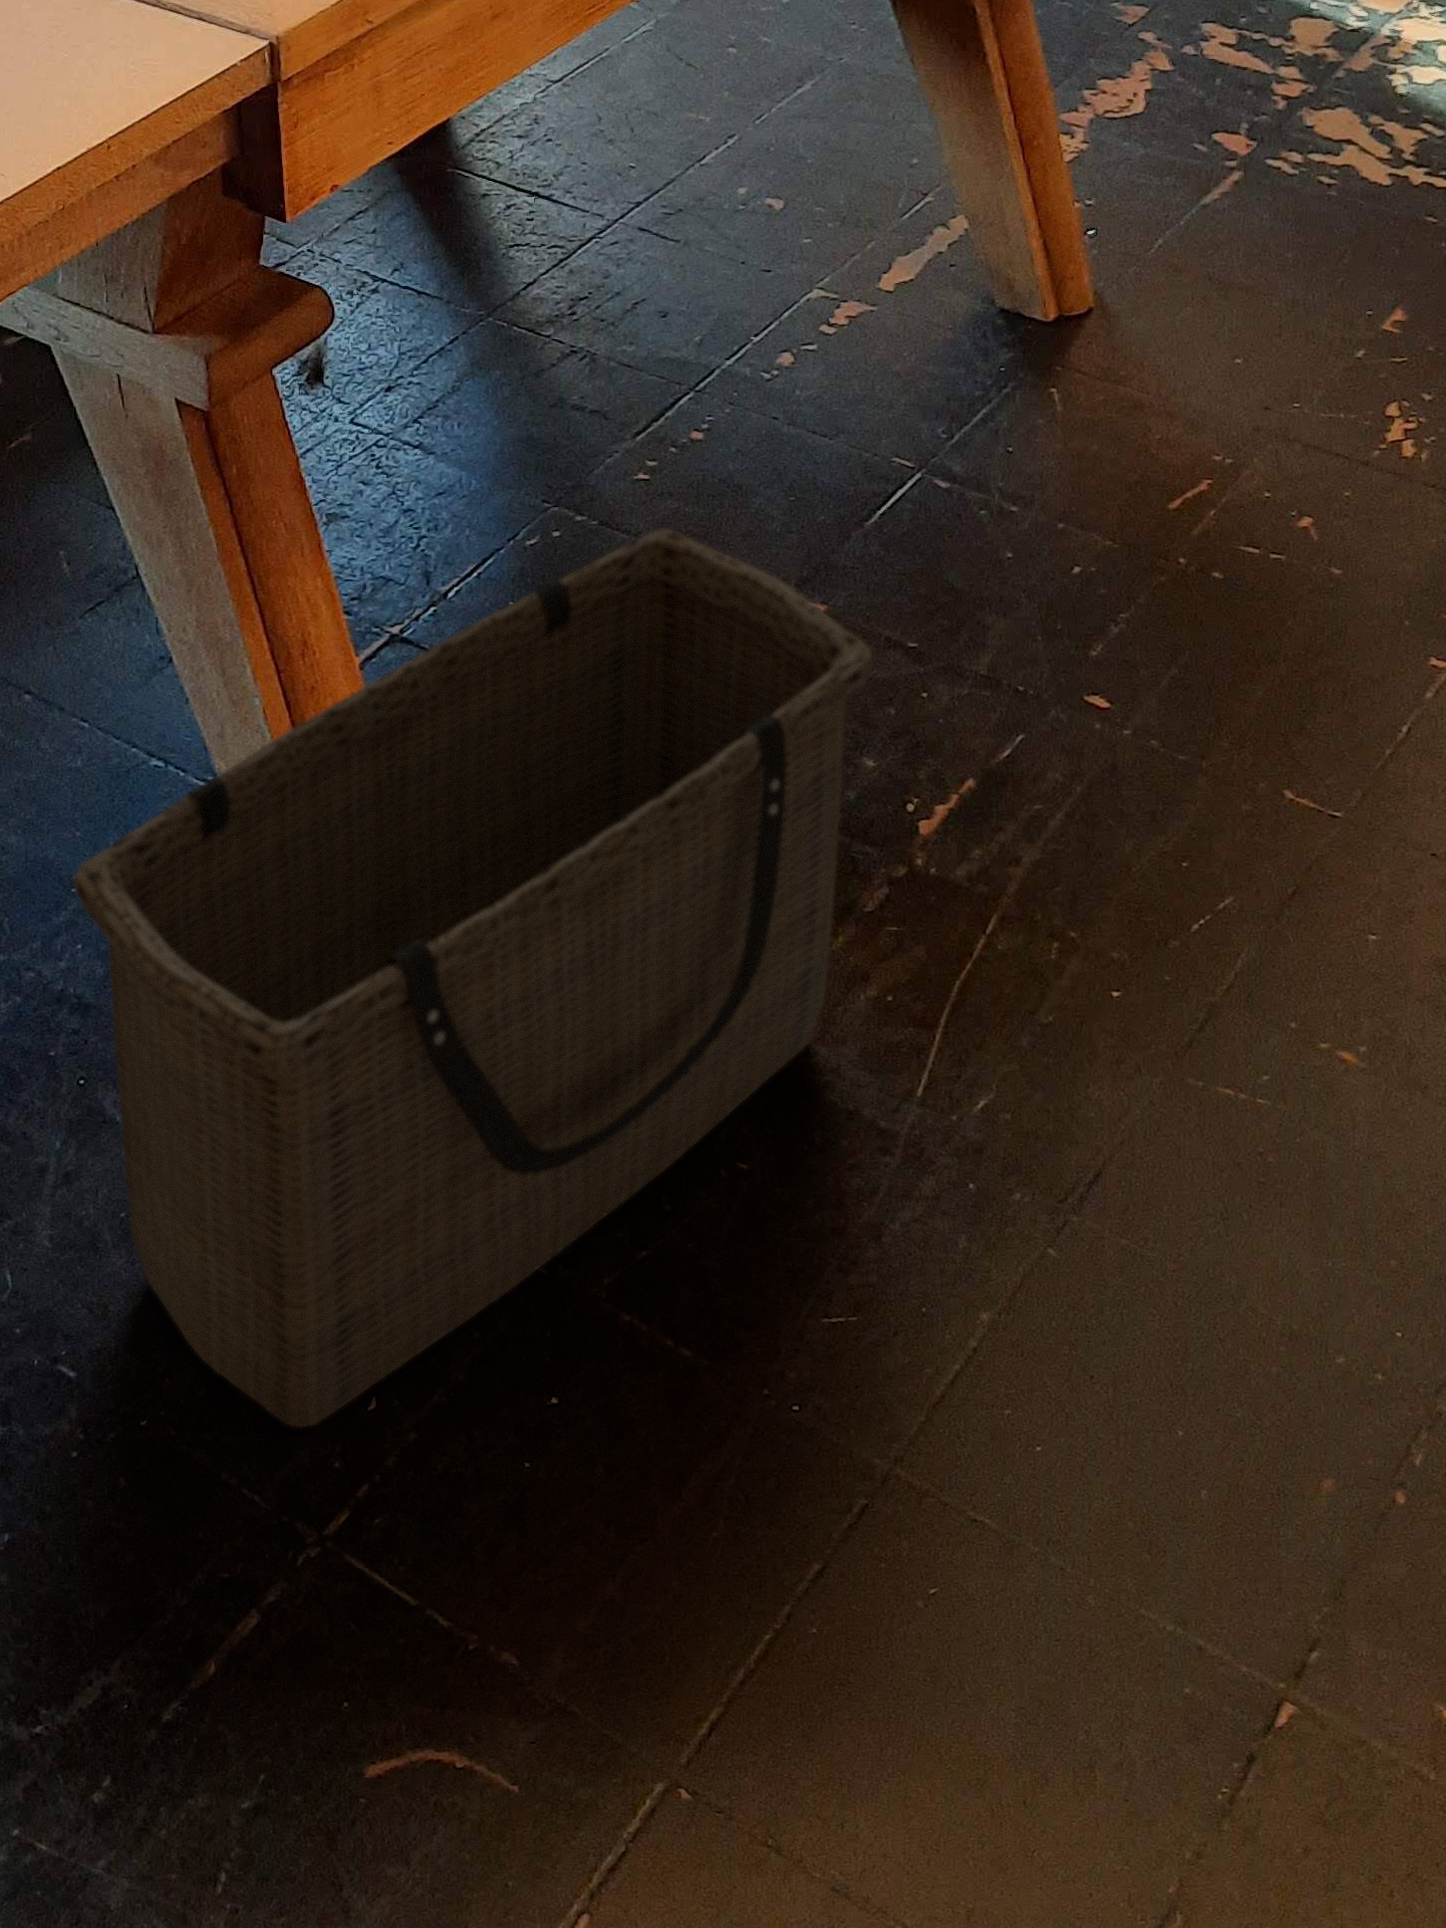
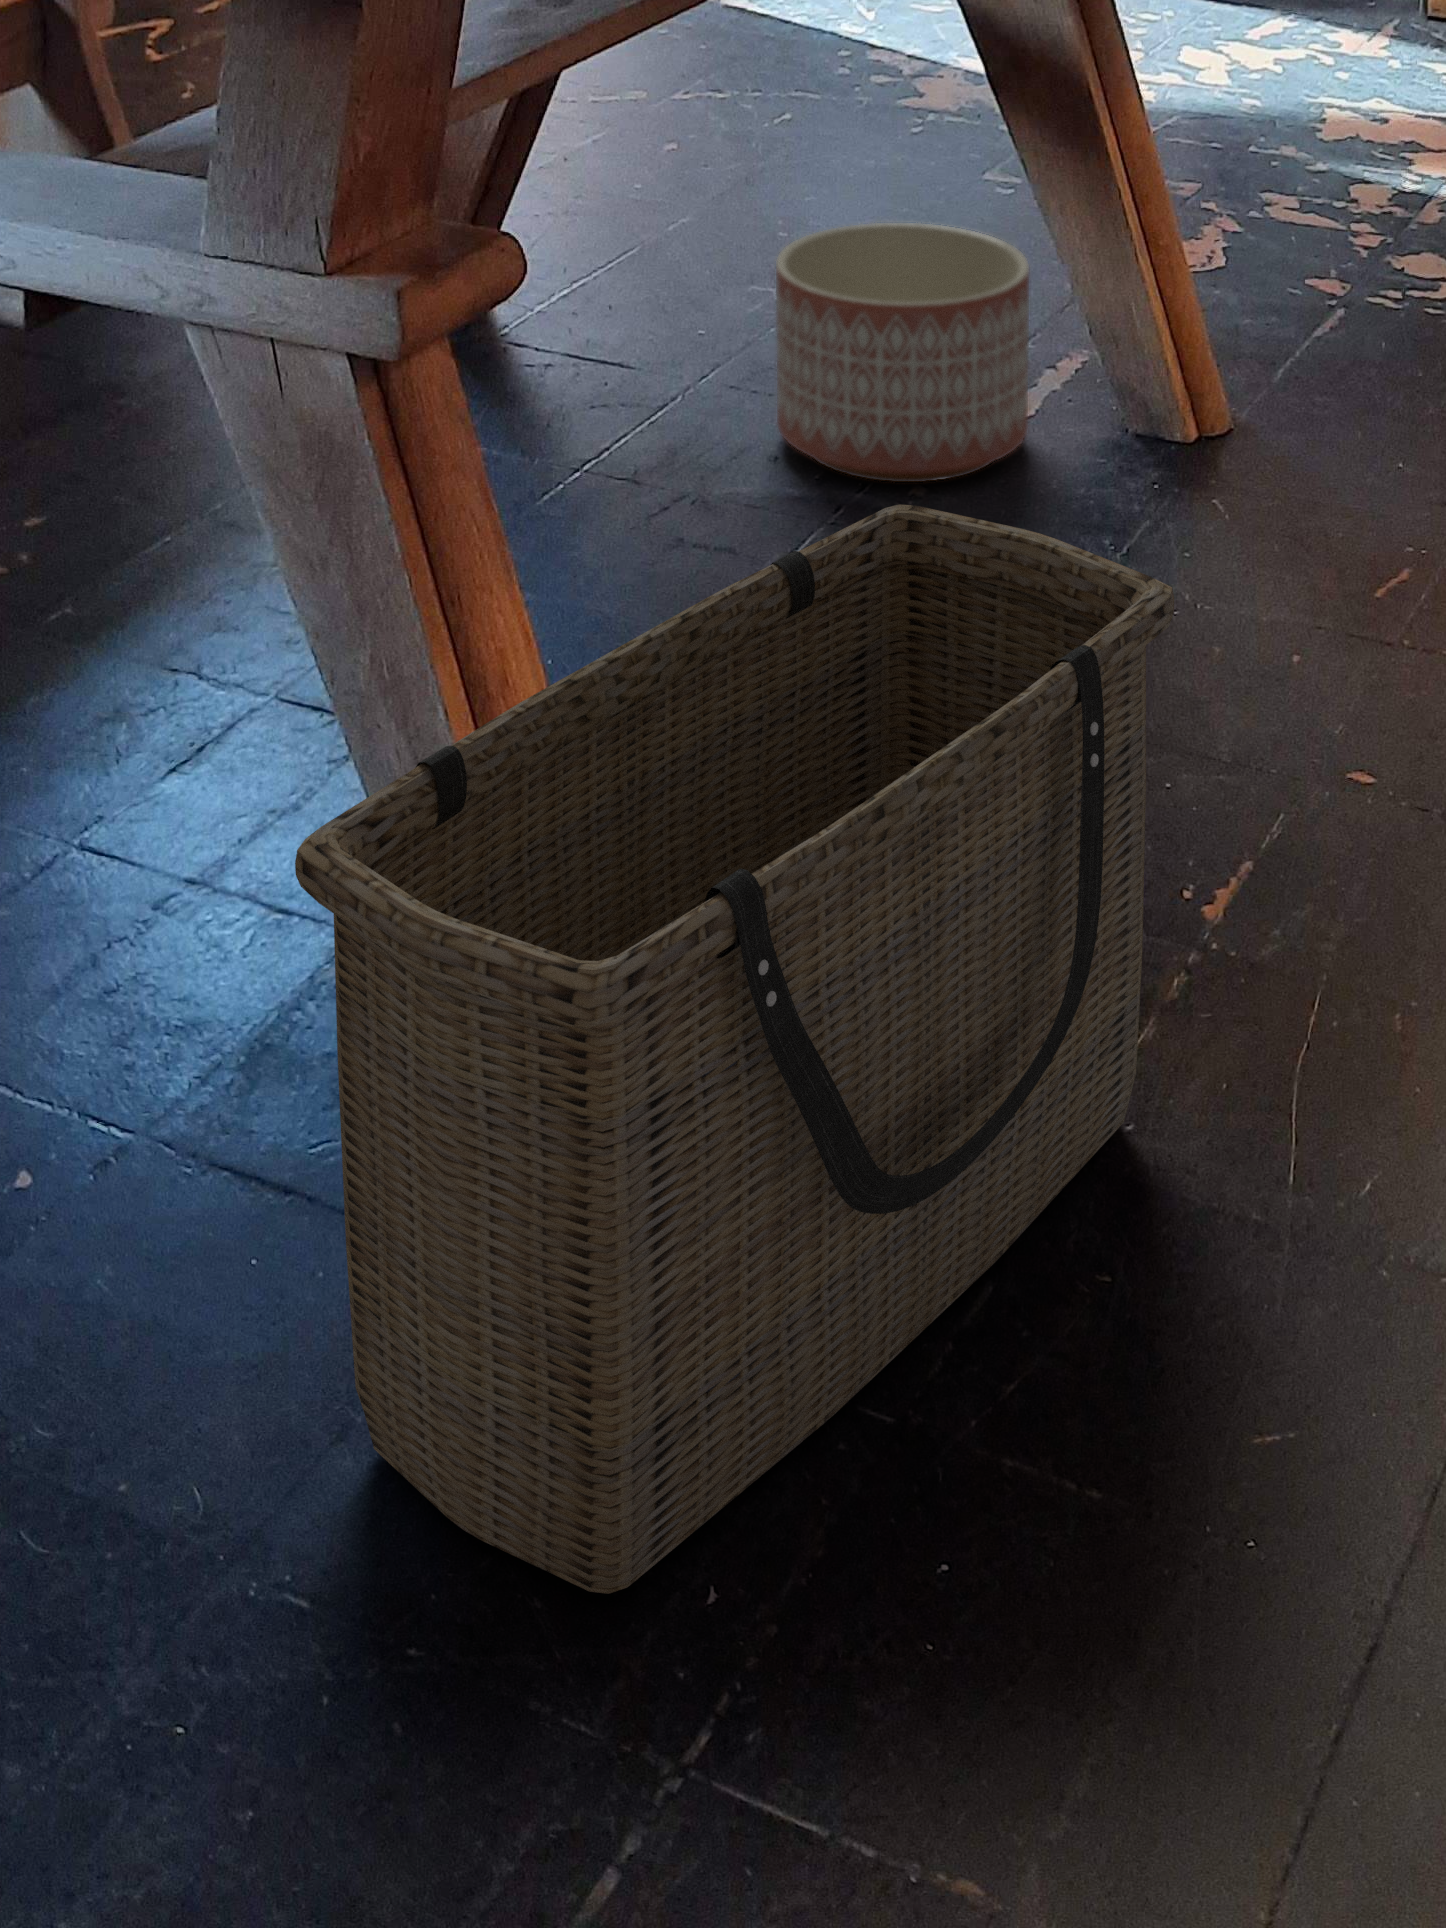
planter: none [675,92,912,342] -> present [776,223,1029,482]

